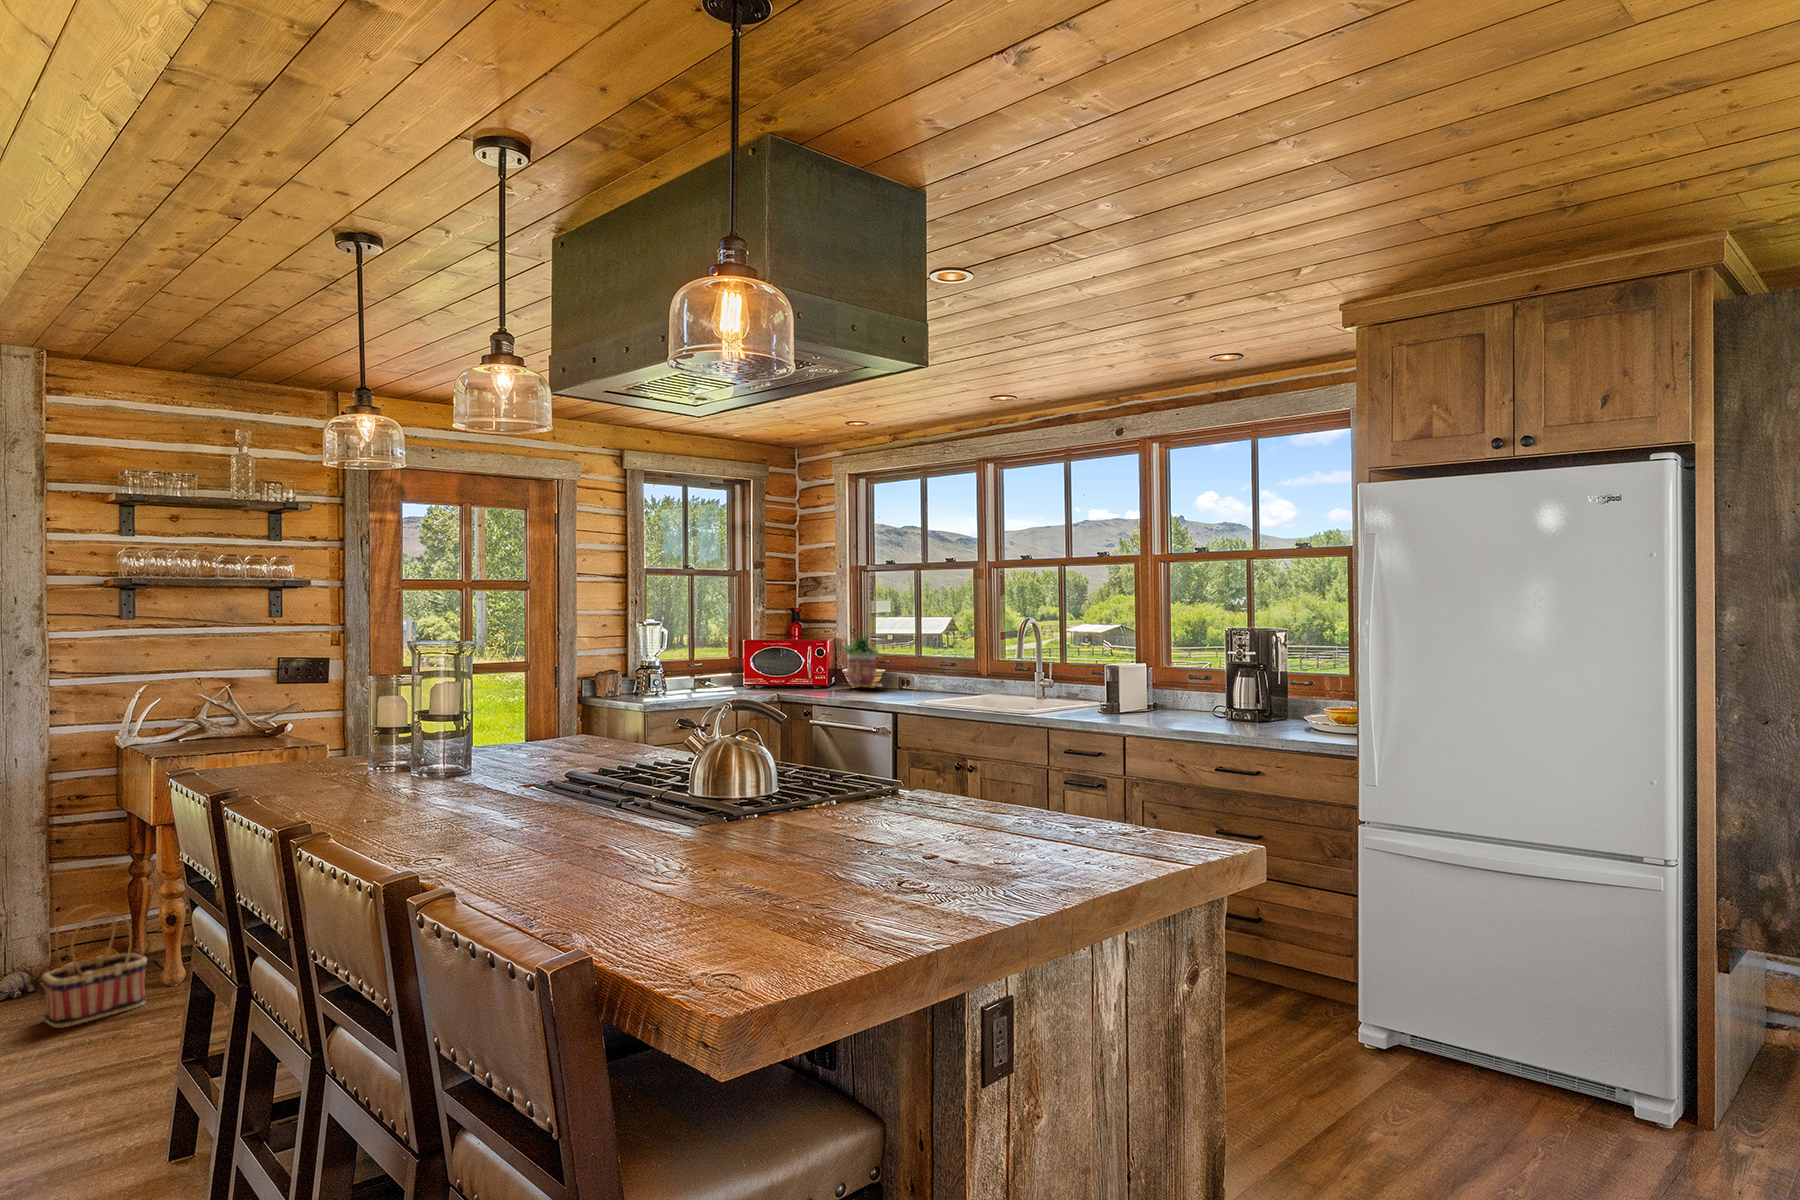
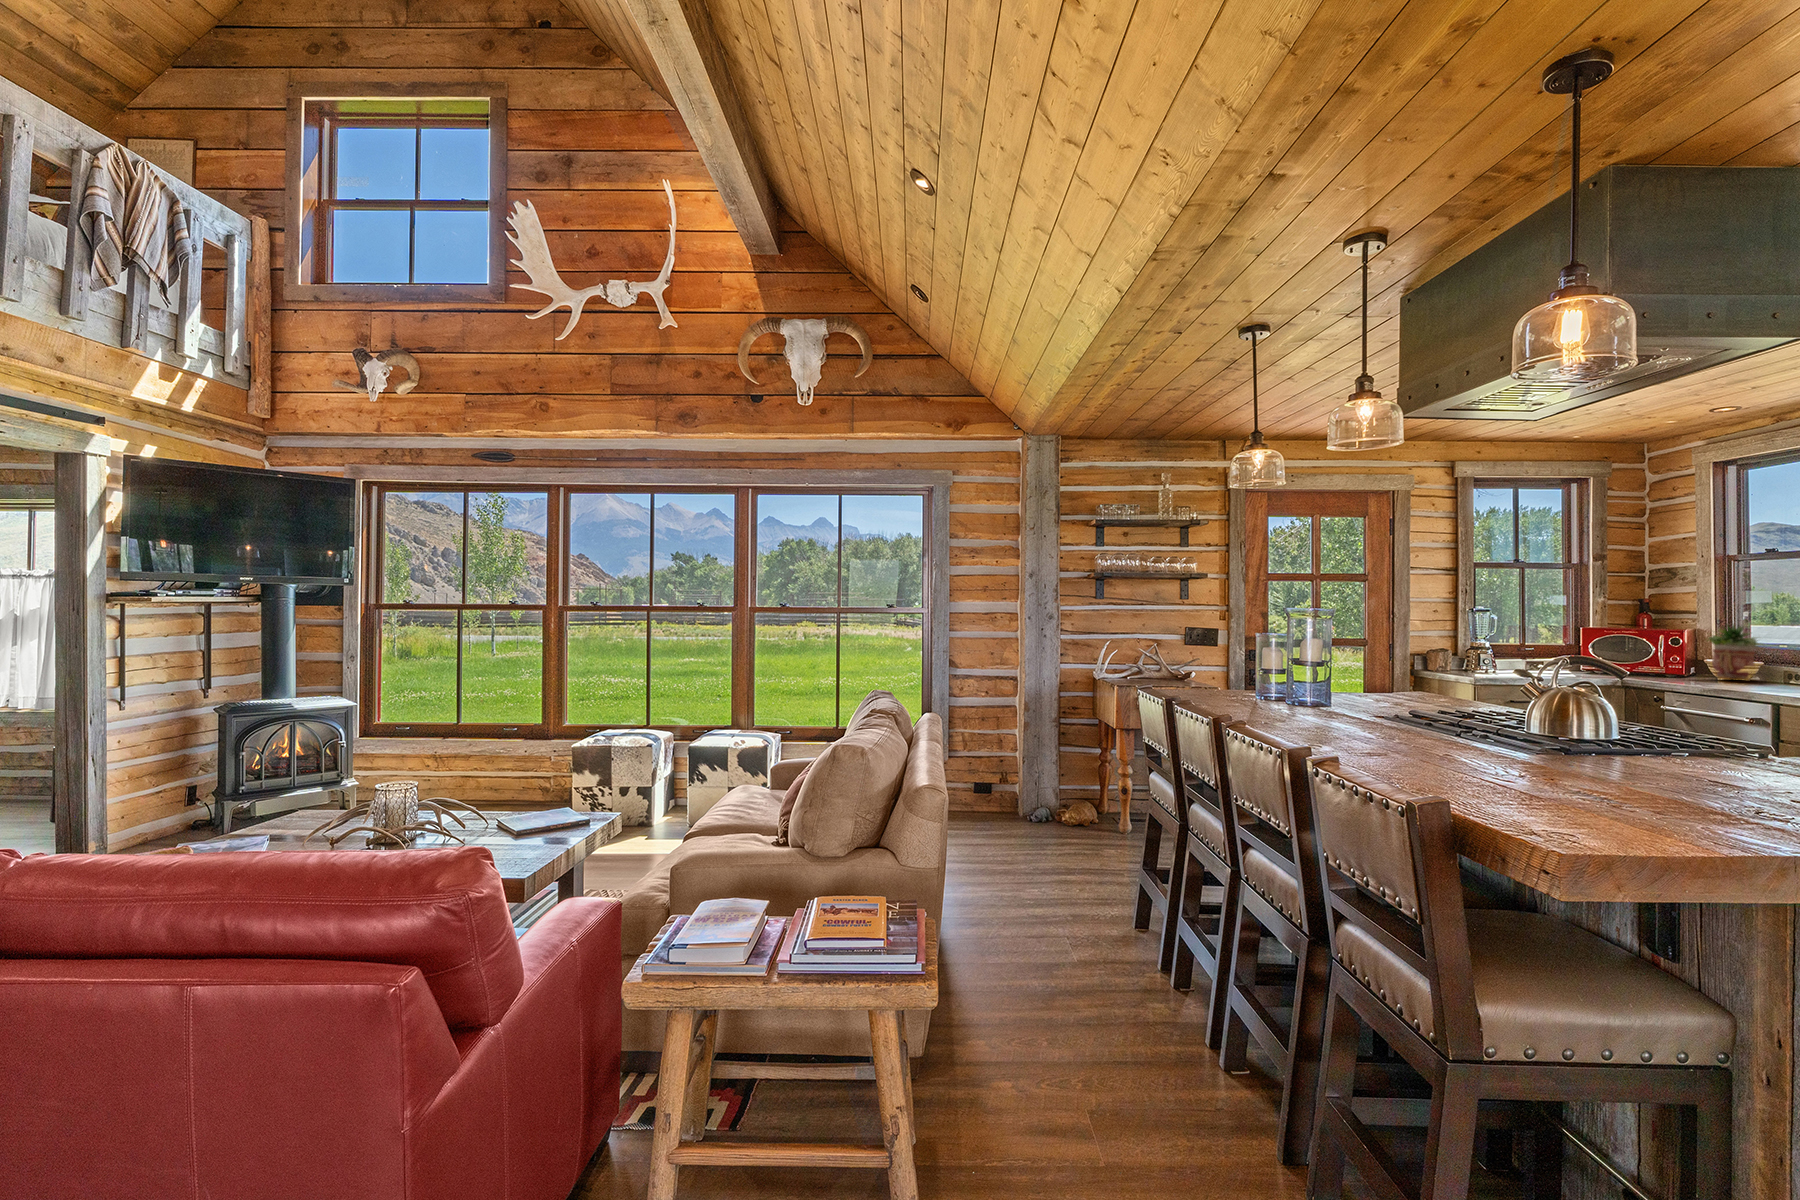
basket: present [42,905,147,1028] -> none [1061,771,1114,842]

